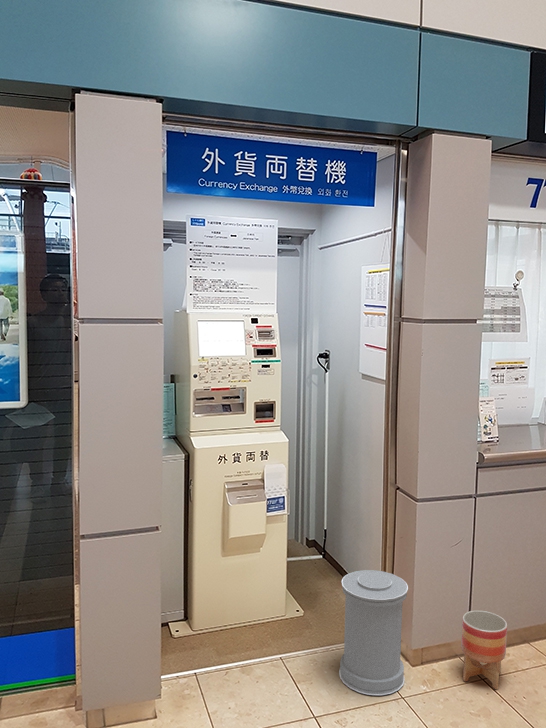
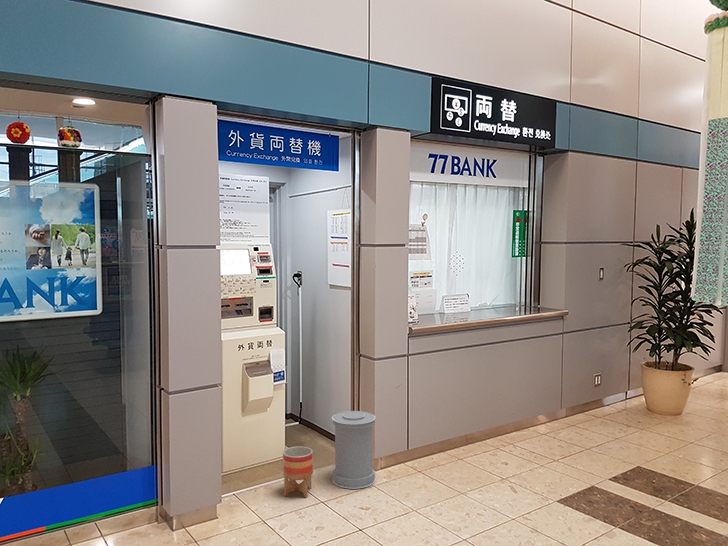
planter: present [461,611,507,689] -> present [283,446,313,497]

